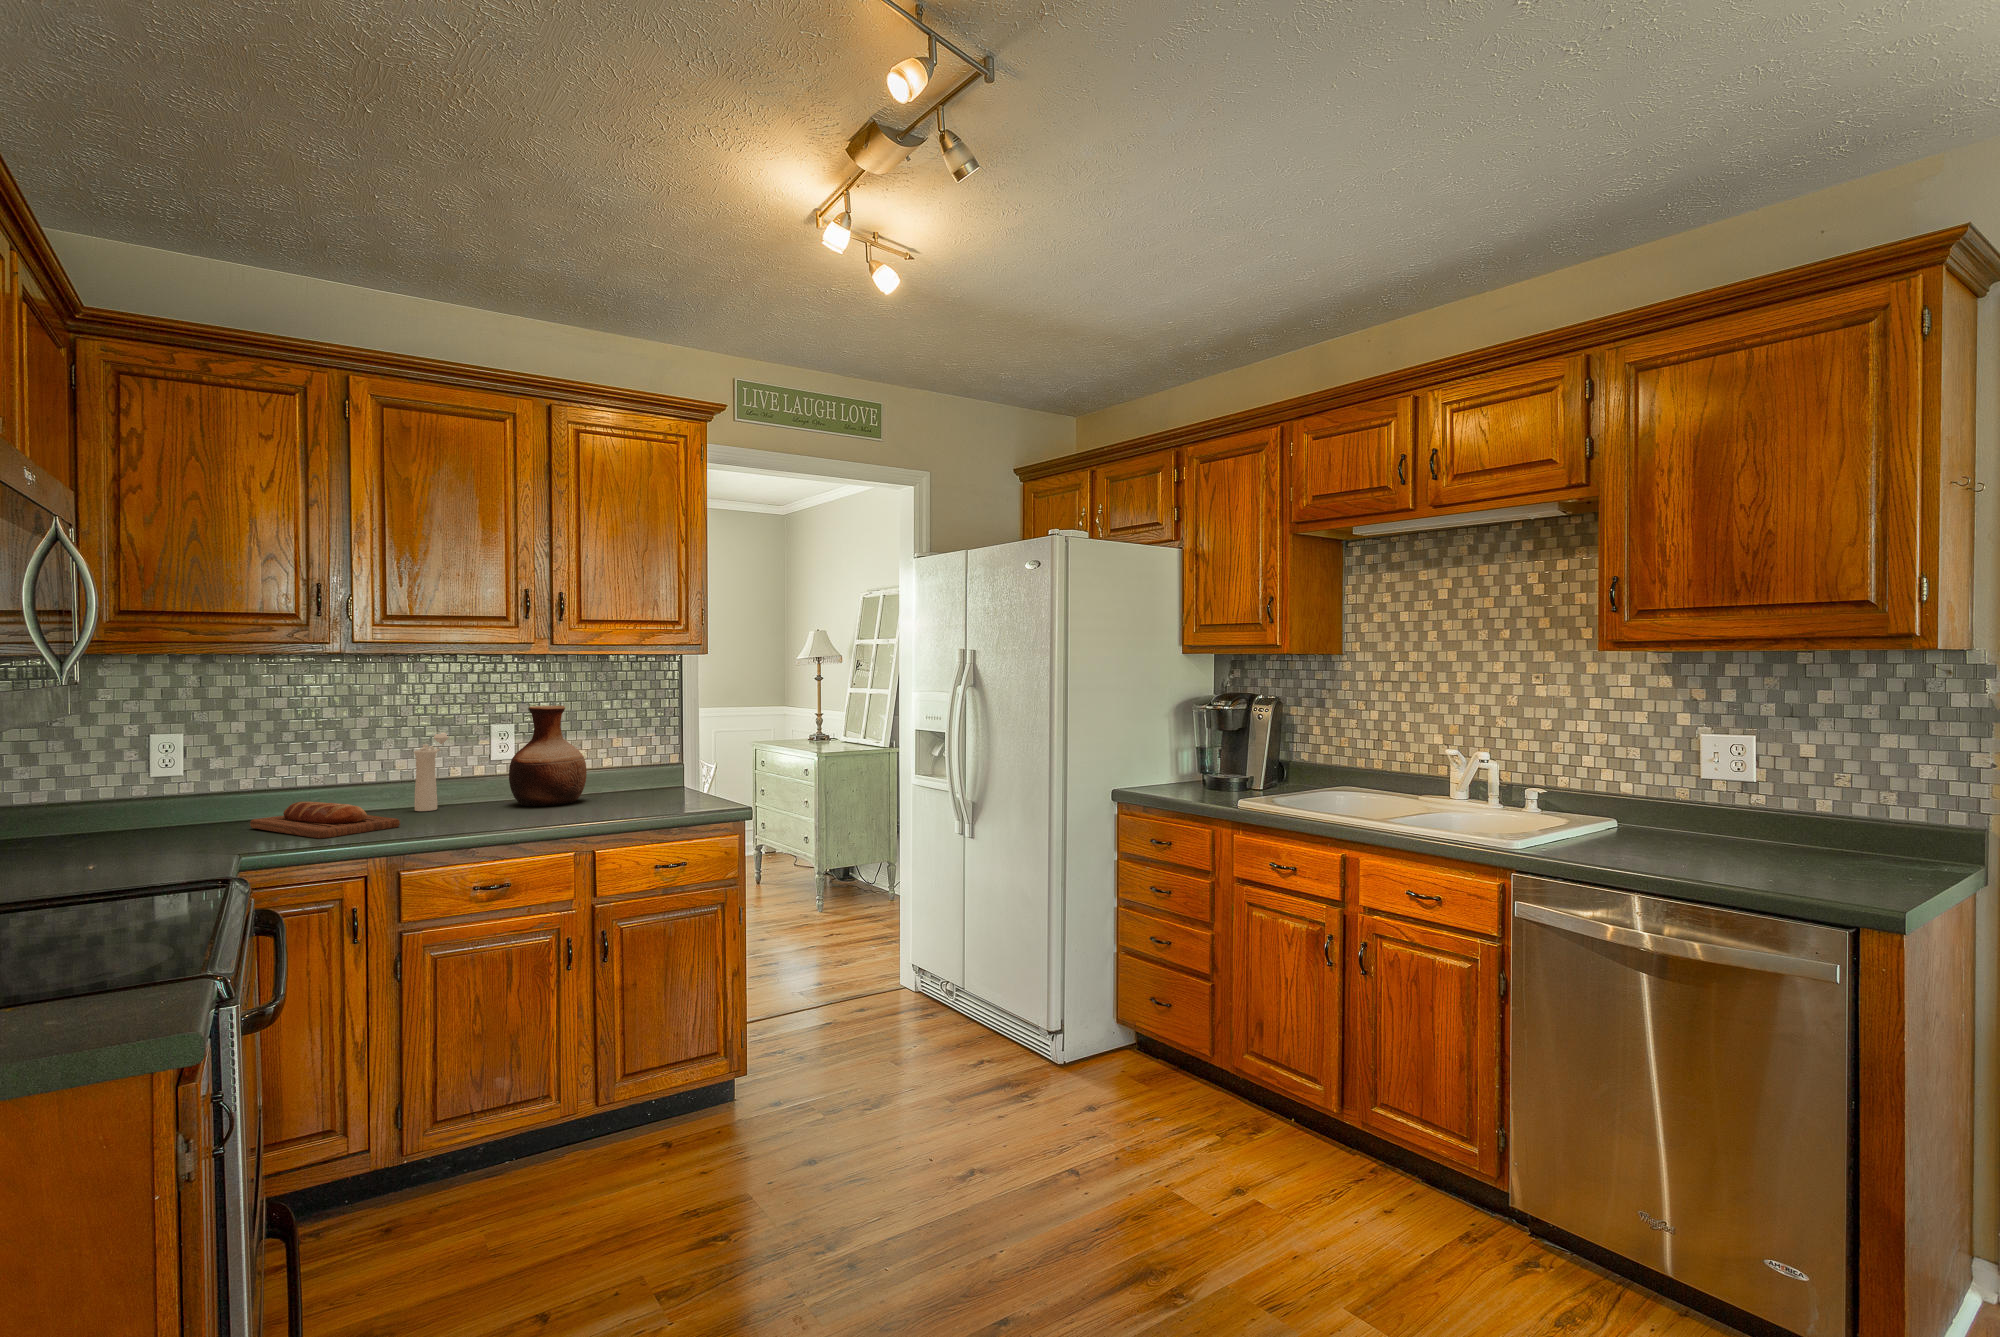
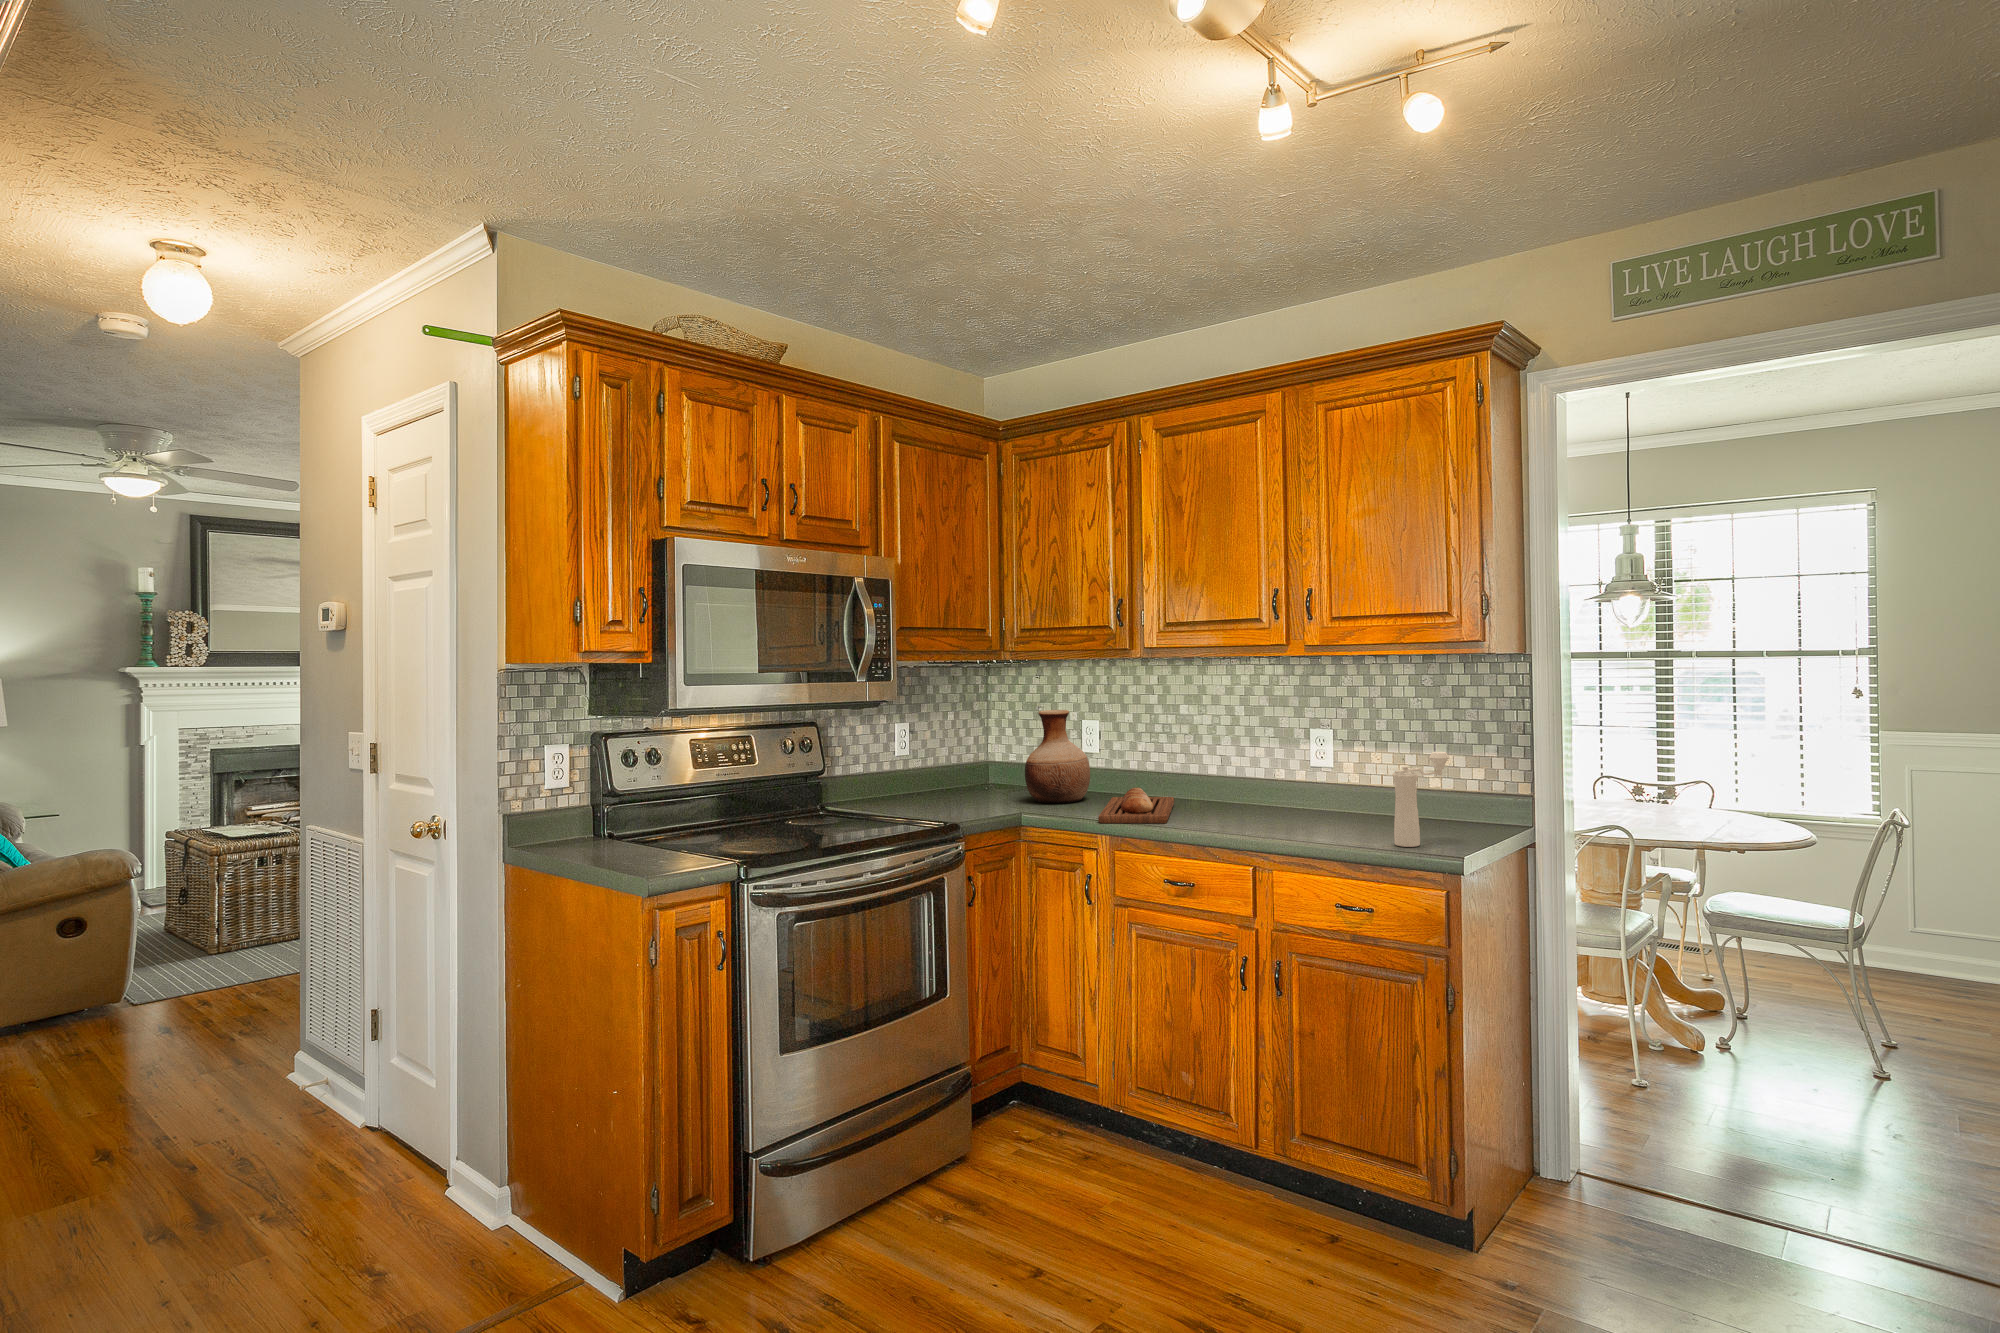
vase: present [509,705,587,806] -> present [1025,710,1090,803]
pepper mill: present [414,733,449,811] -> present [1392,752,1449,847]

